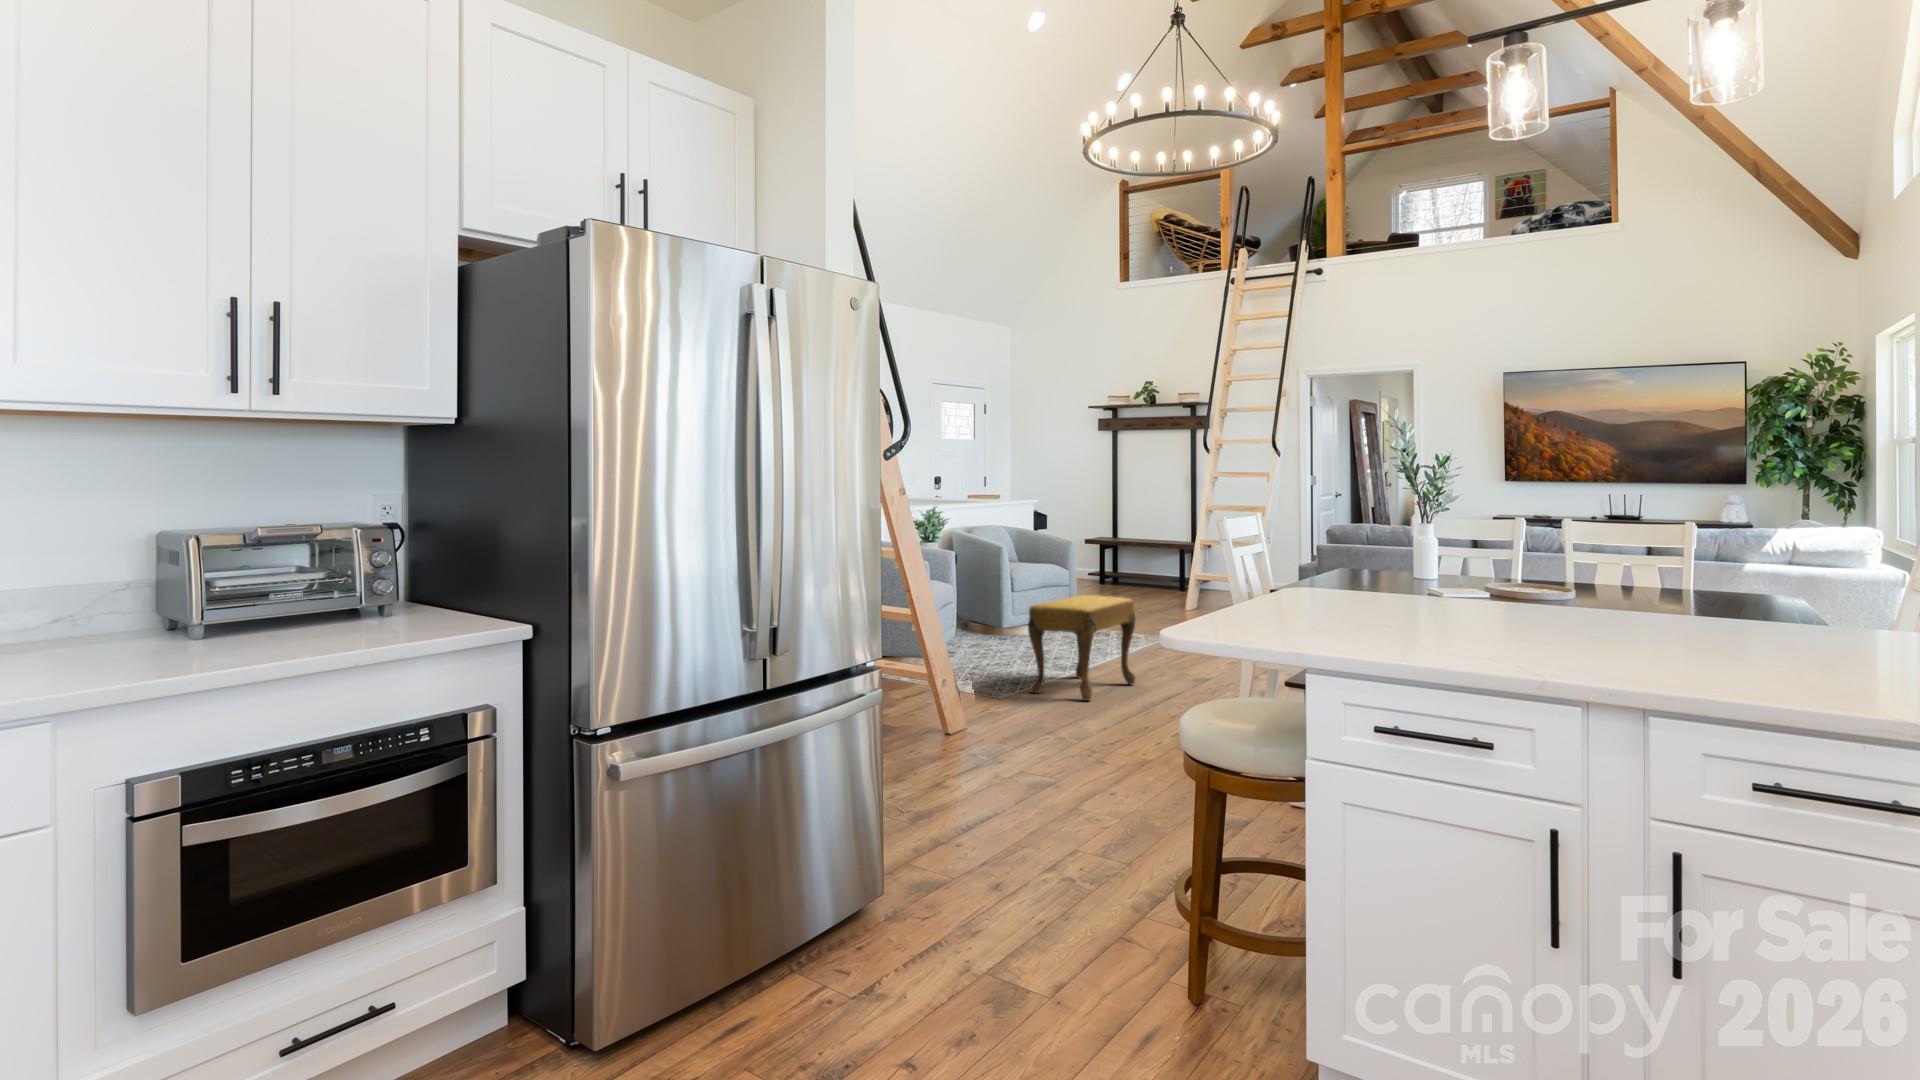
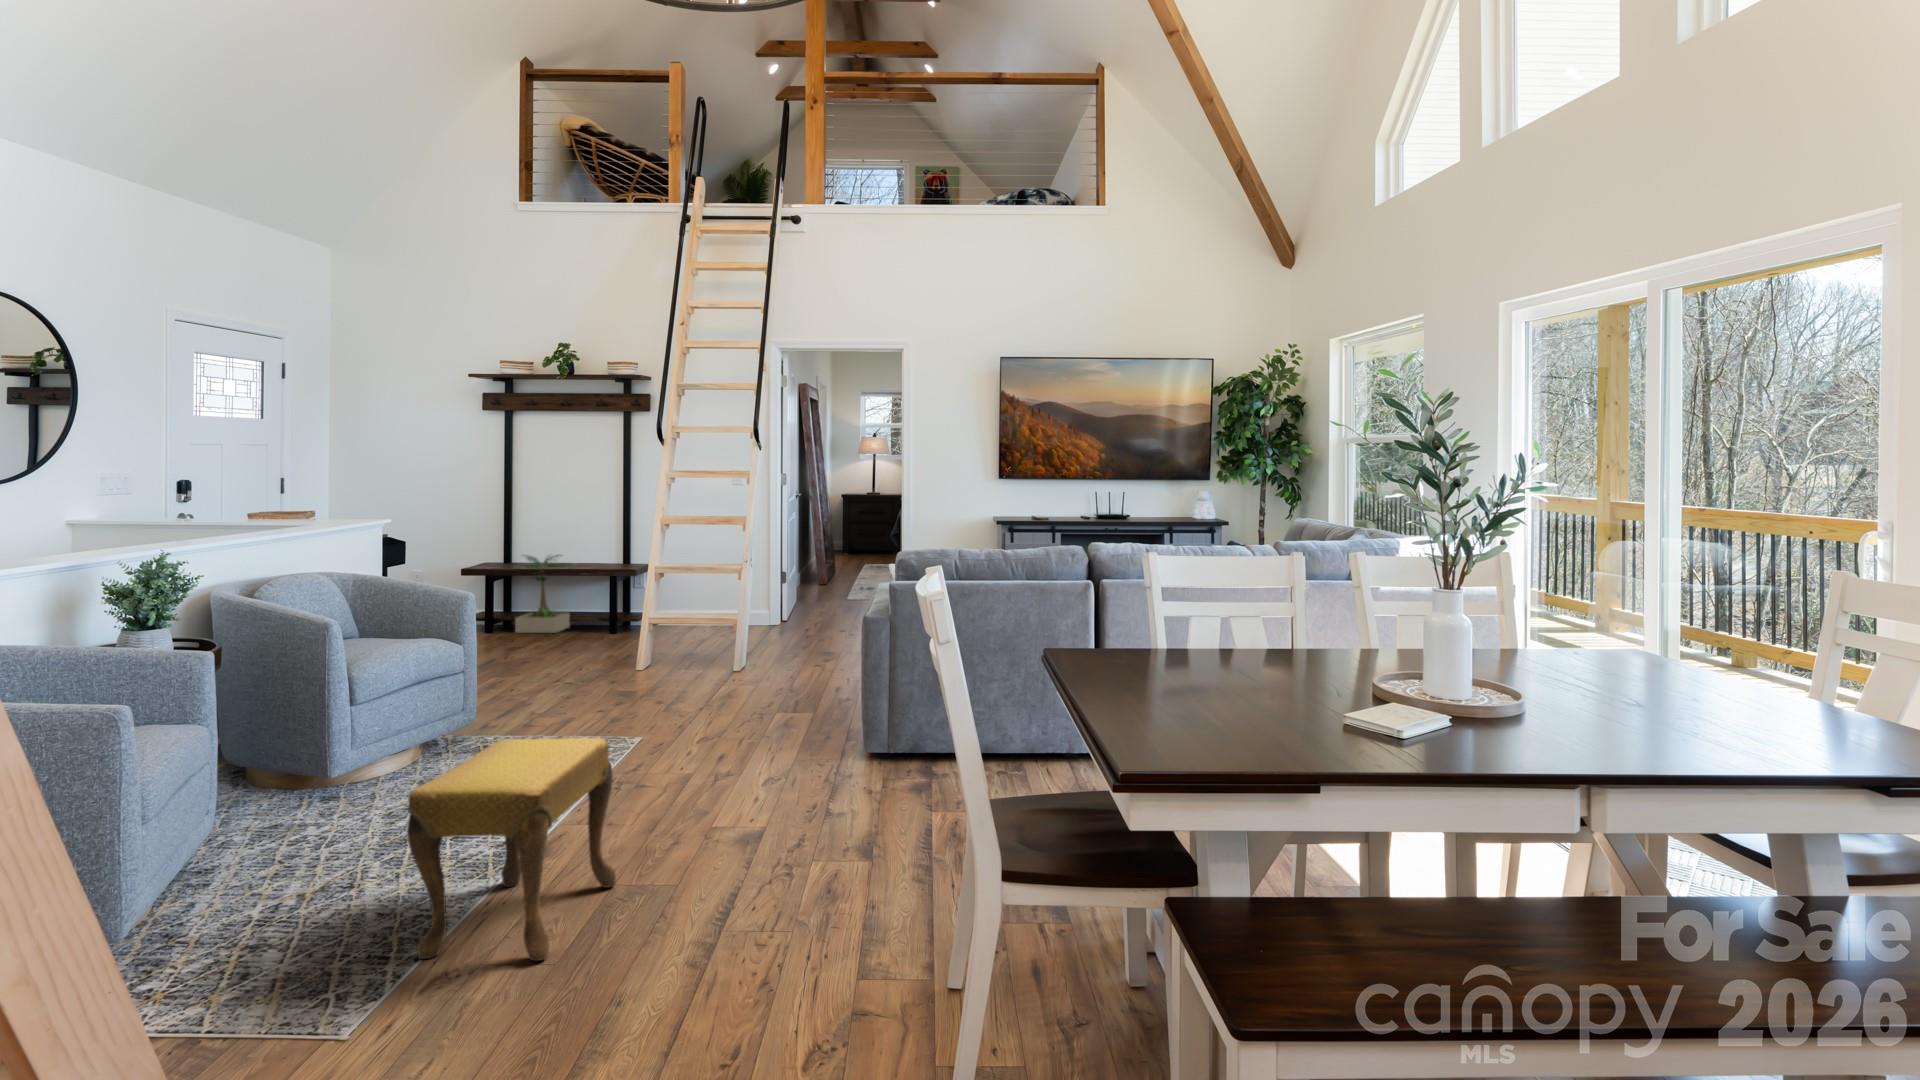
potted plant: none [1114,530,1155,586] -> present [515,555,570,633]

